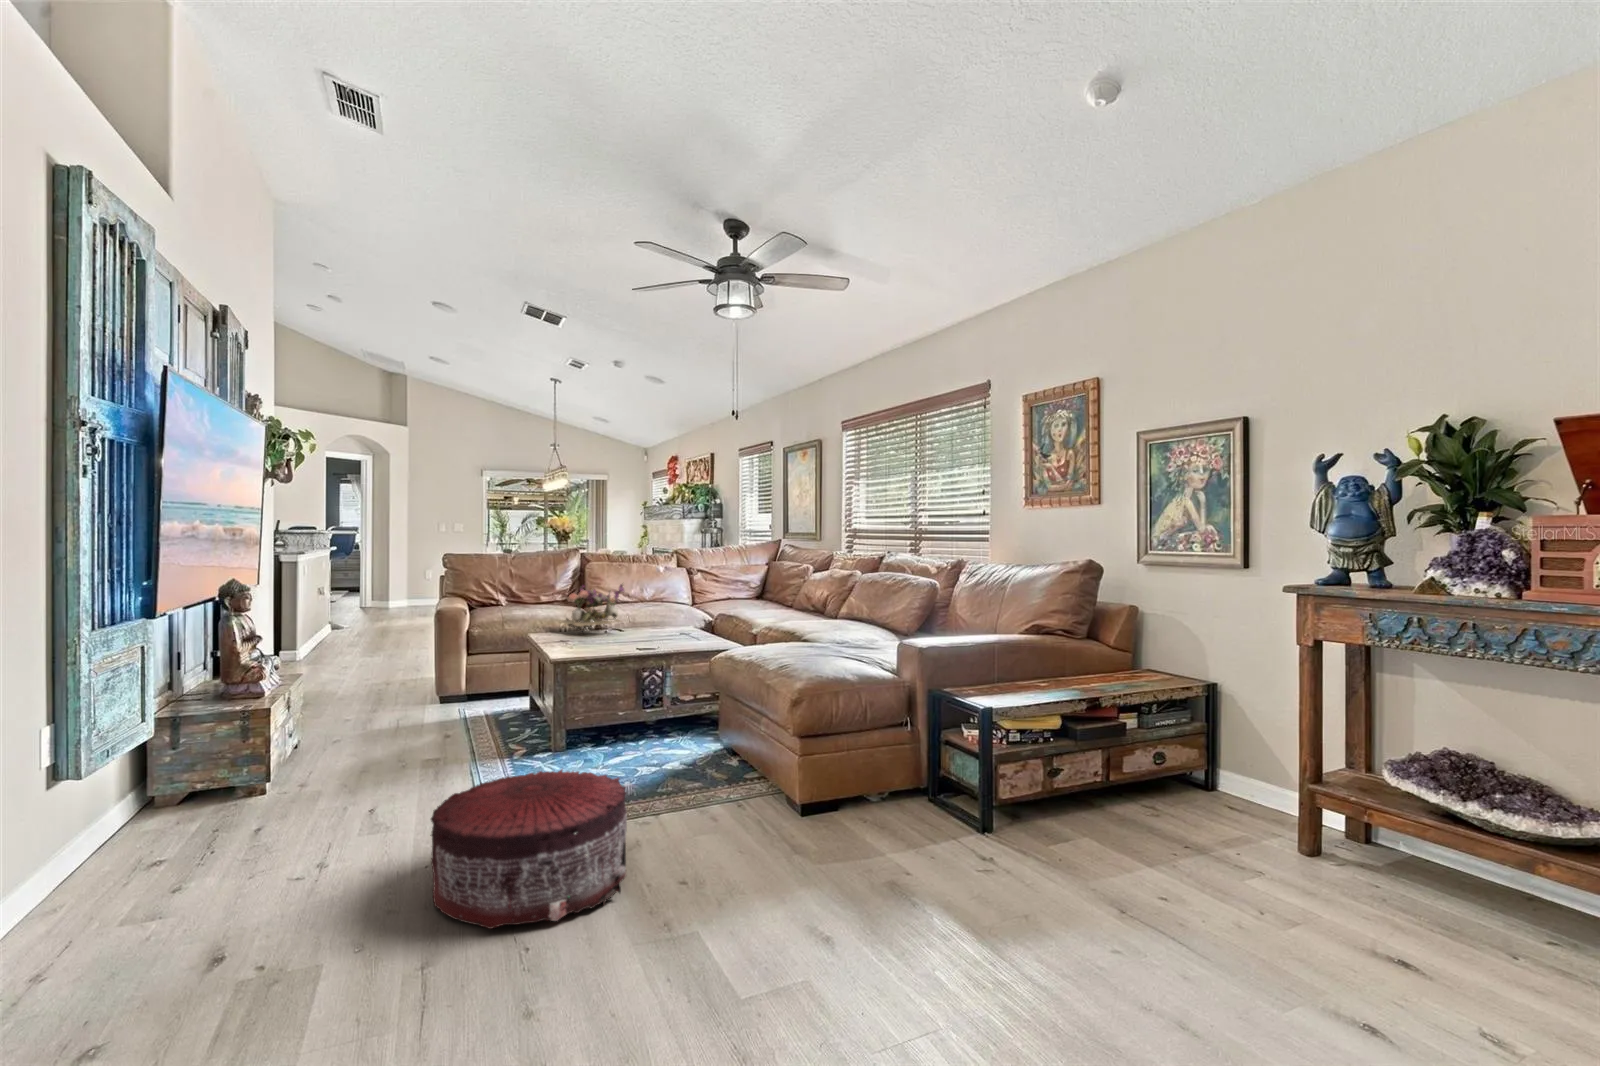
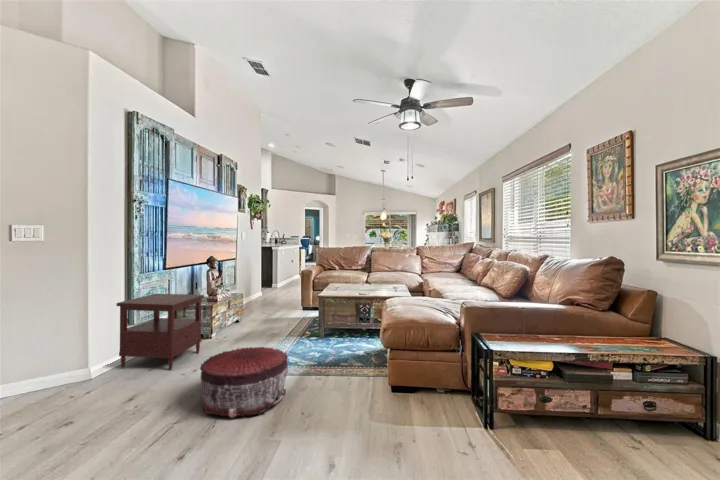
flower arrangement: present [560,584,624,631] -> none [340,262,369,285]
side table: none [51,676,288,903] -> present [116,294,204,370]

